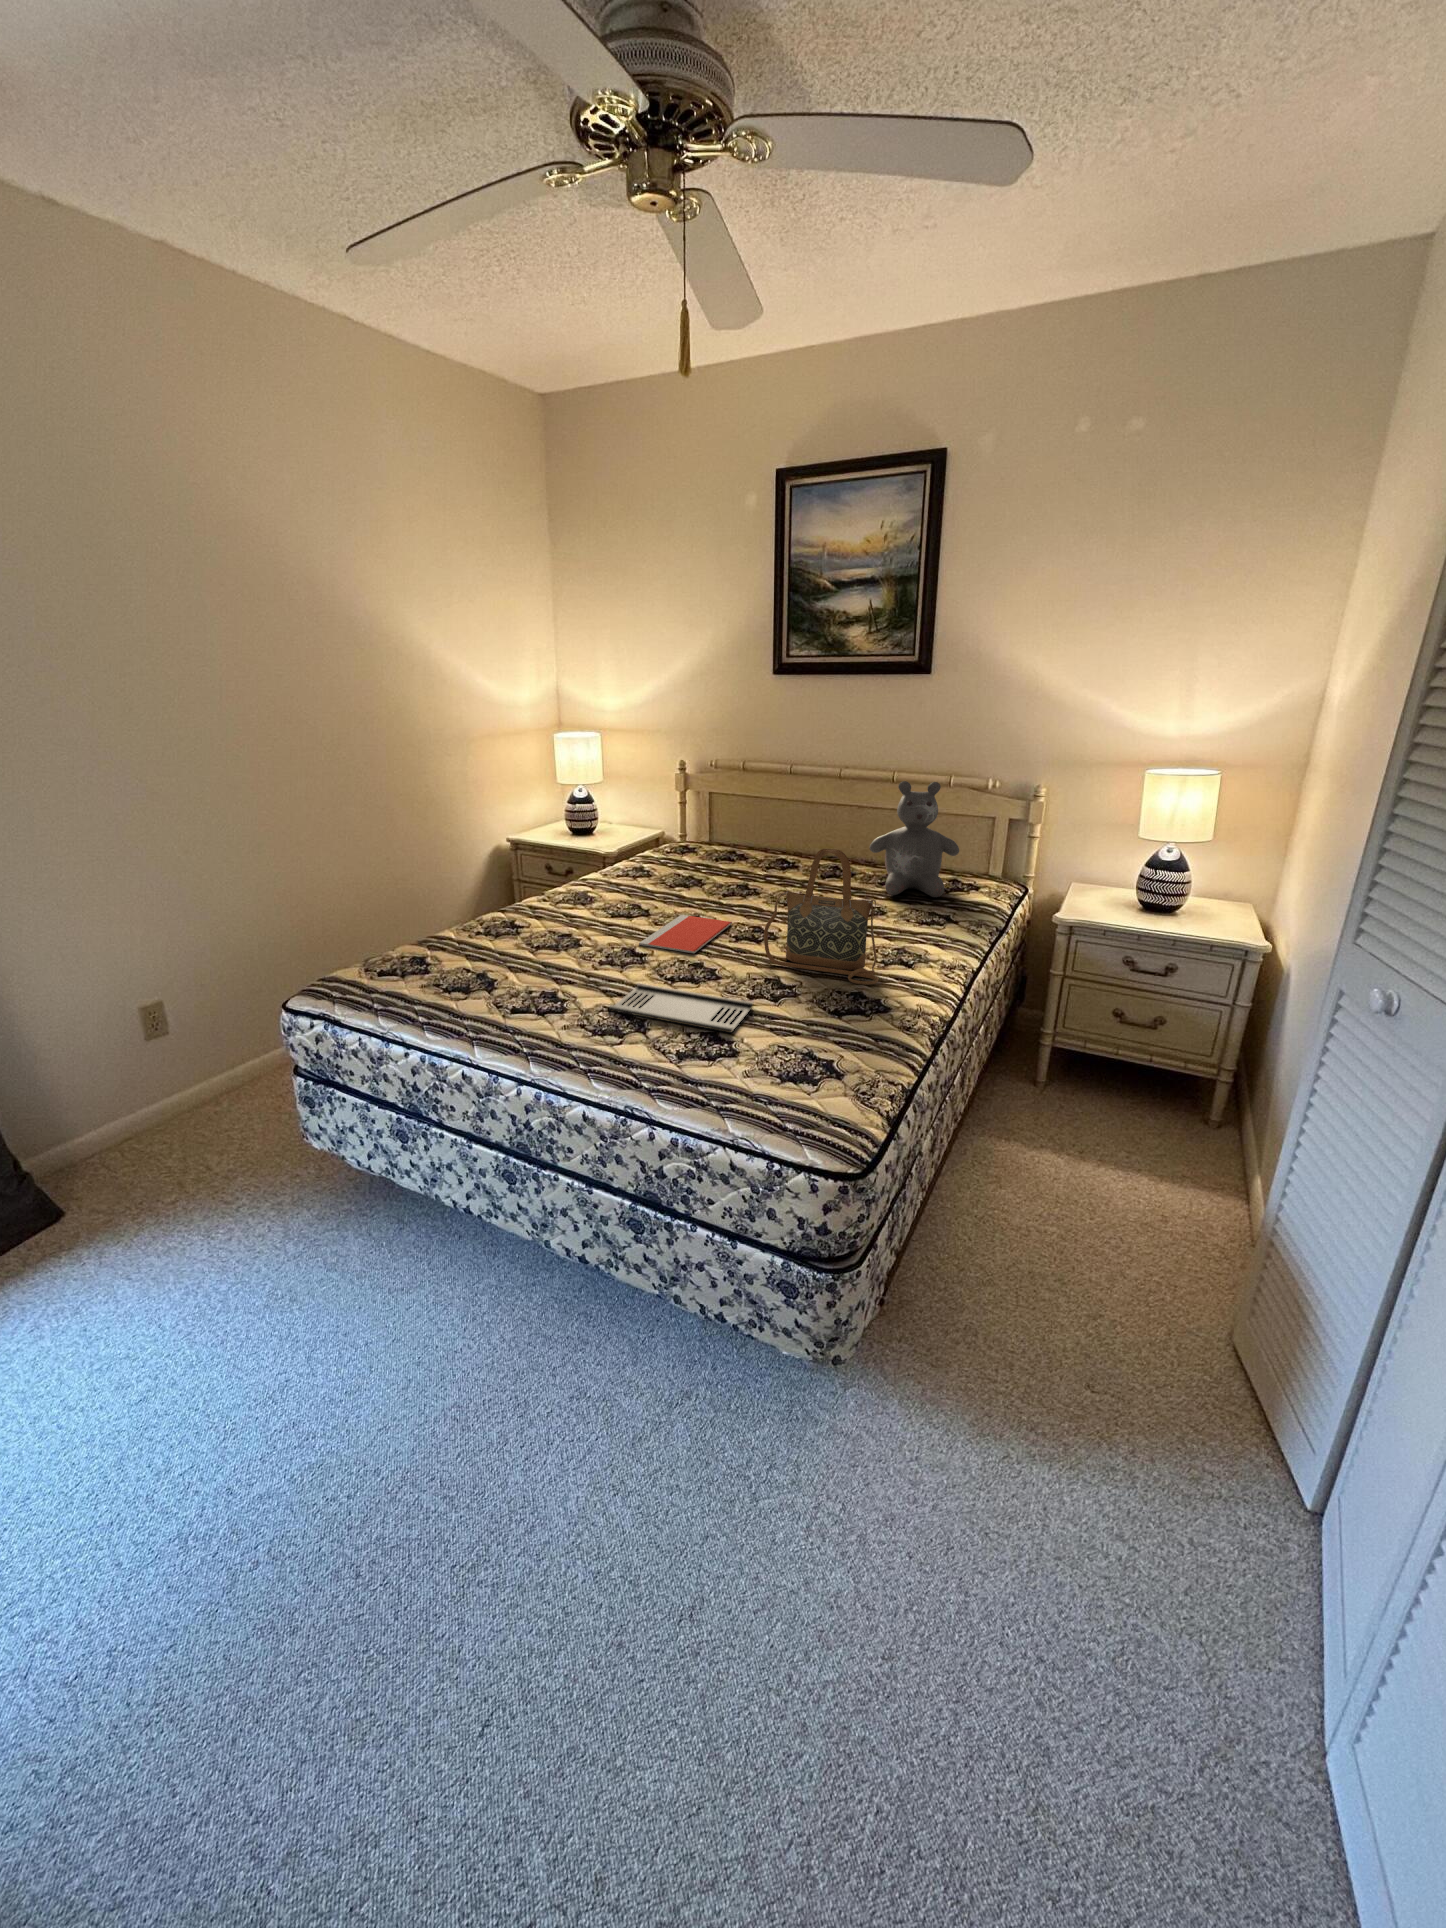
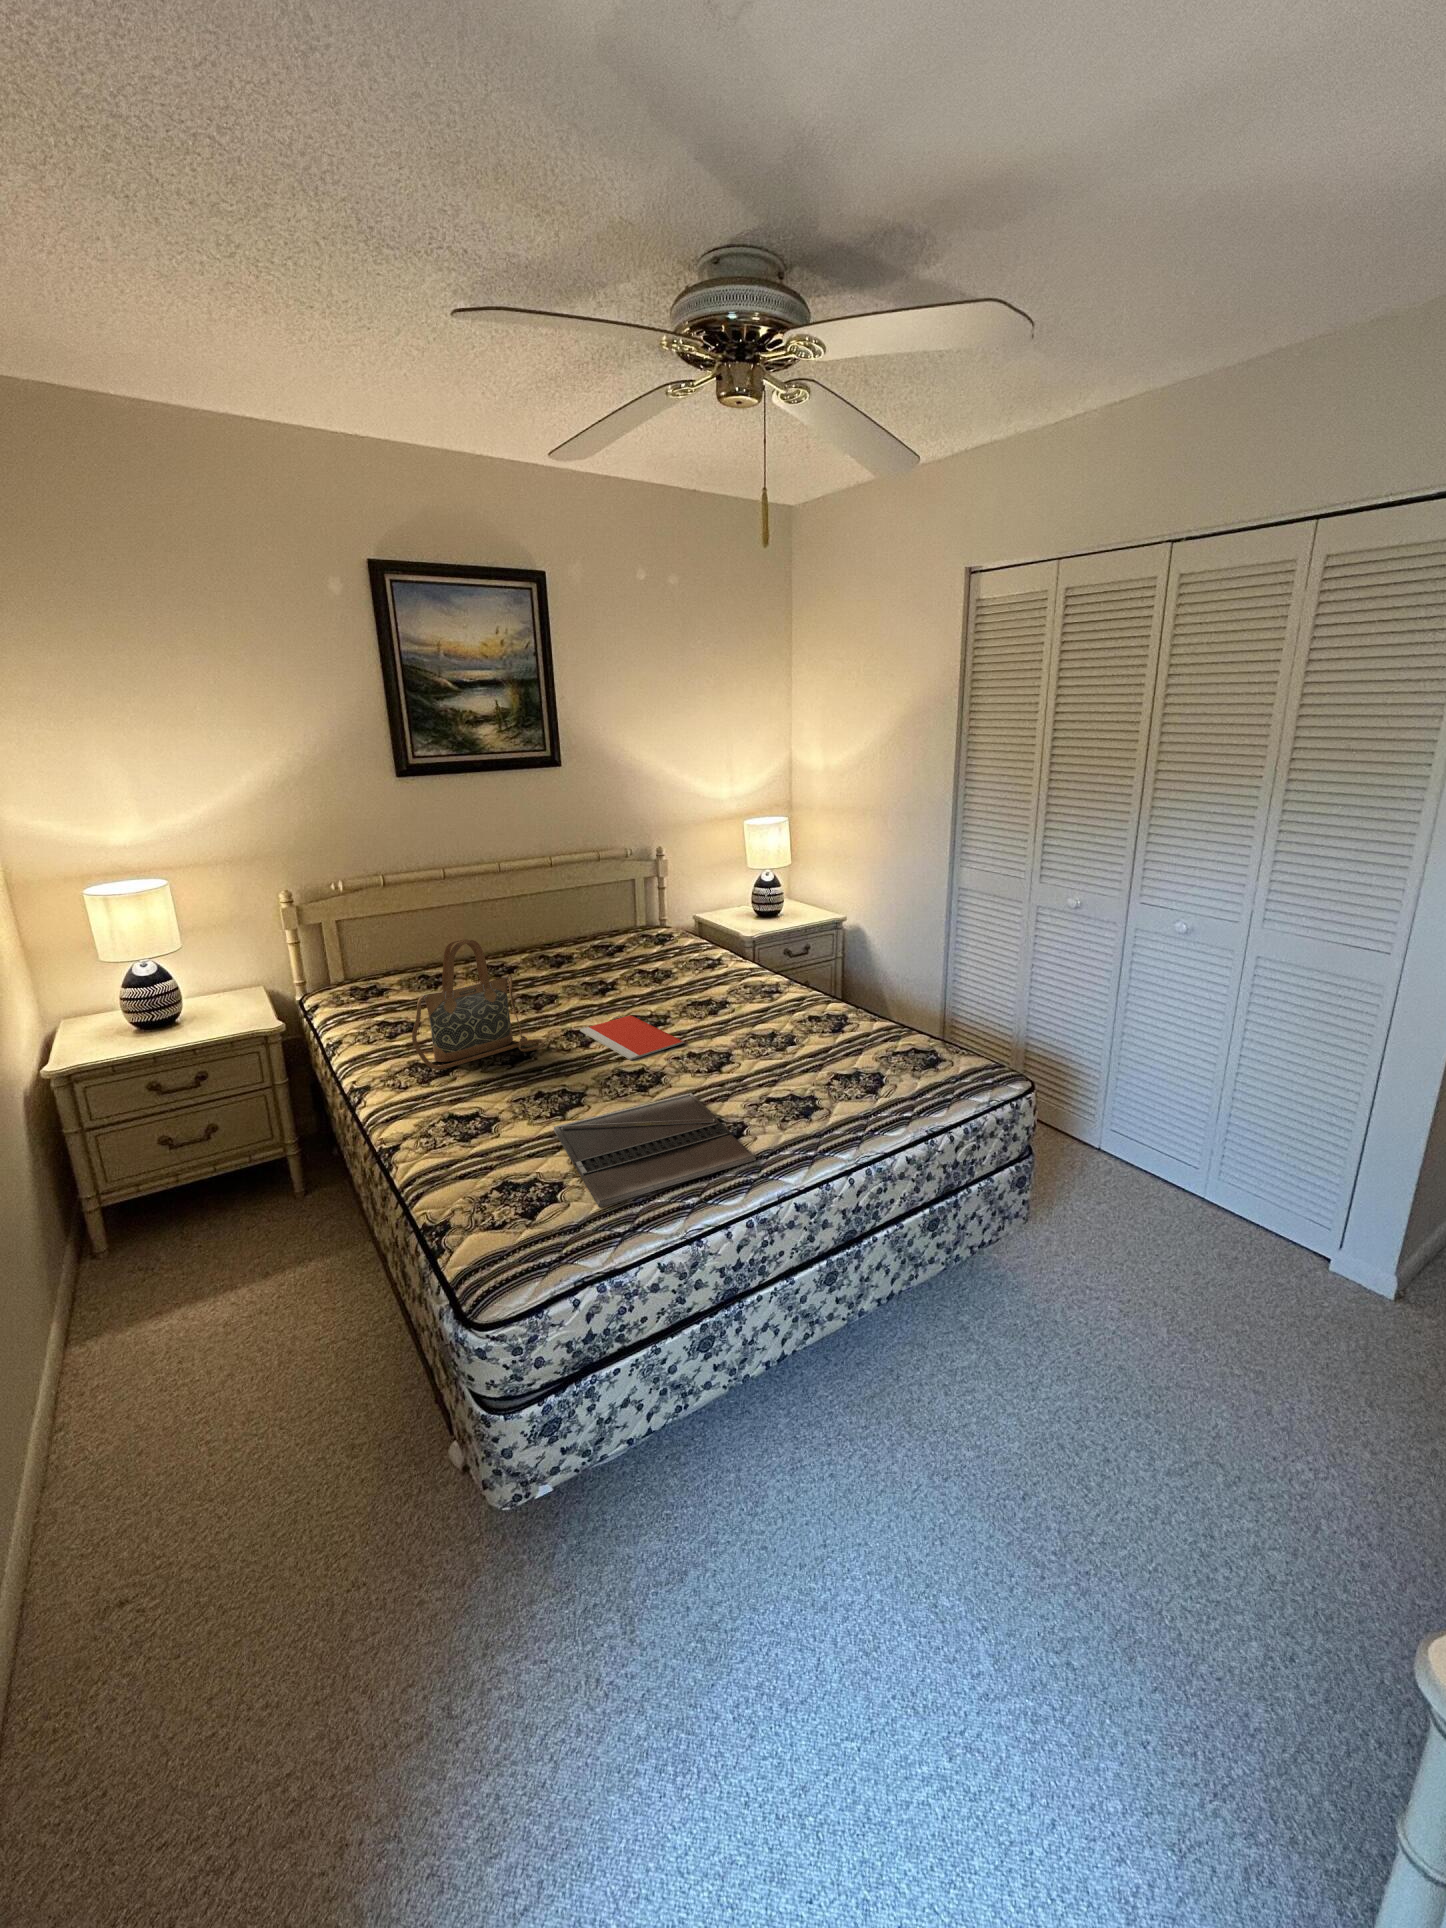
teddy bear: present [870,781,959,897] -> none [600,857,678,959]
handbag: present [764,849,879,985] -> present [412,939,545,1070]
laptop: none [393,949,581,1025] -> present [554,1093,756,1207]
tray: present [609,983,753,1033] -> none [733,1042,857,1098]

